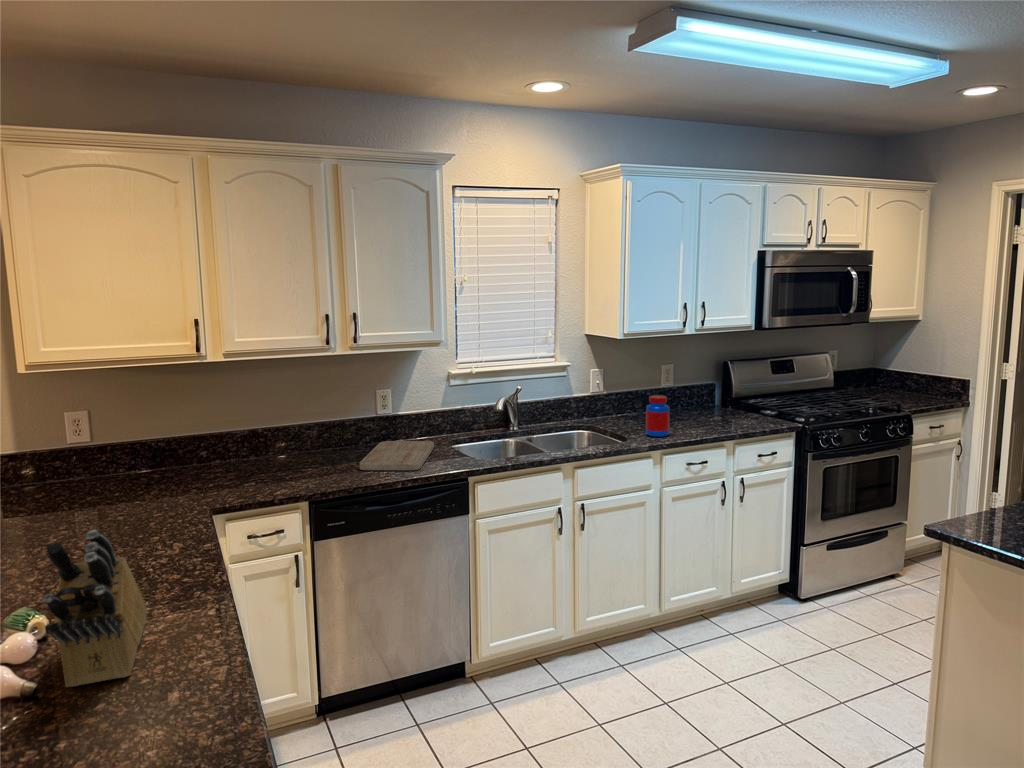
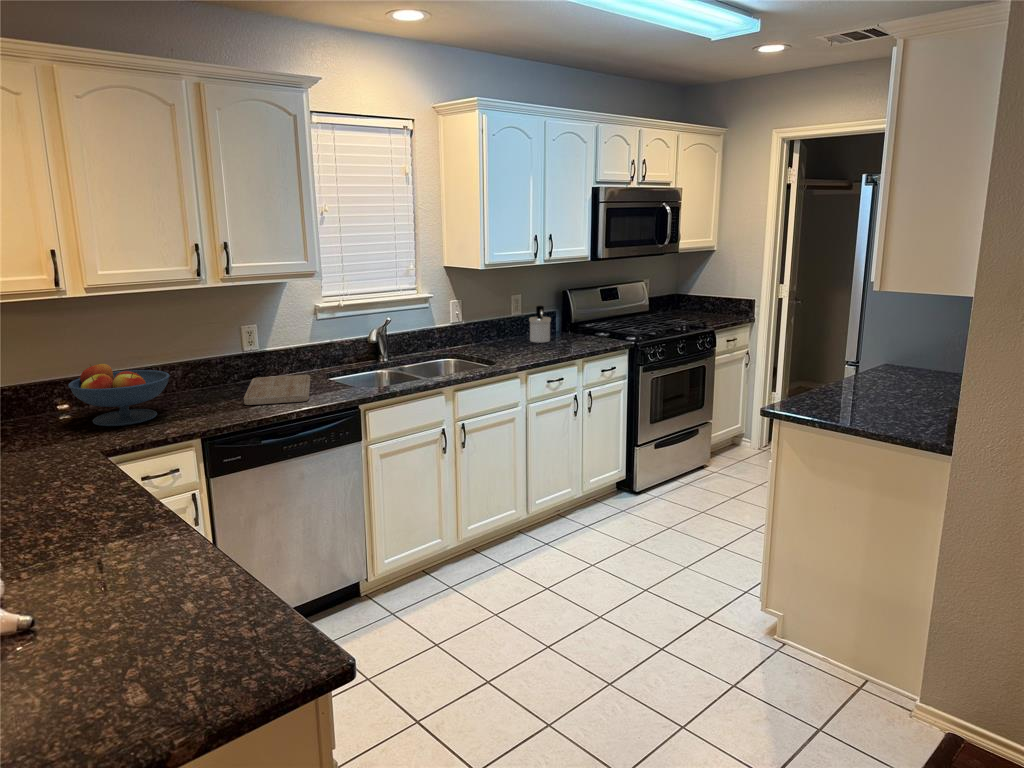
soap dispenser: none [679,379,704,419] -> present [529,306,551,343]
jar: present [646,395,669,437] -> none [508,321,529,359]
fruit bowl: none [205,422,293,482] -> present [68,364,170,426]
knife block: present [42,530,147,687] -> none [38,453,129,618]

